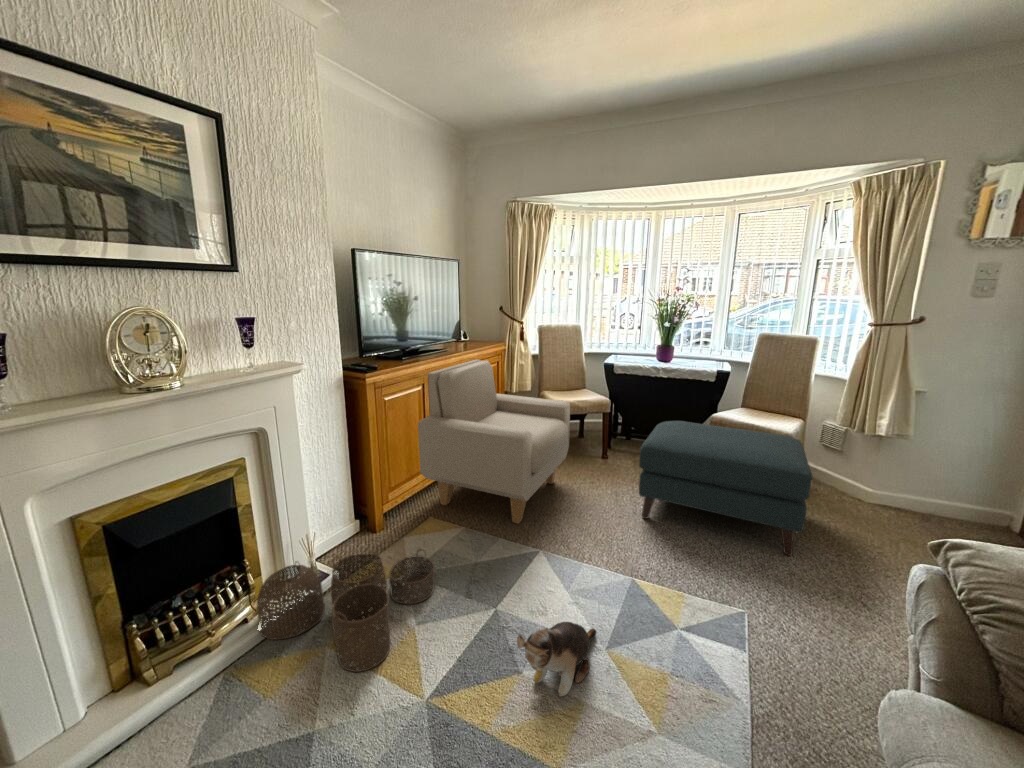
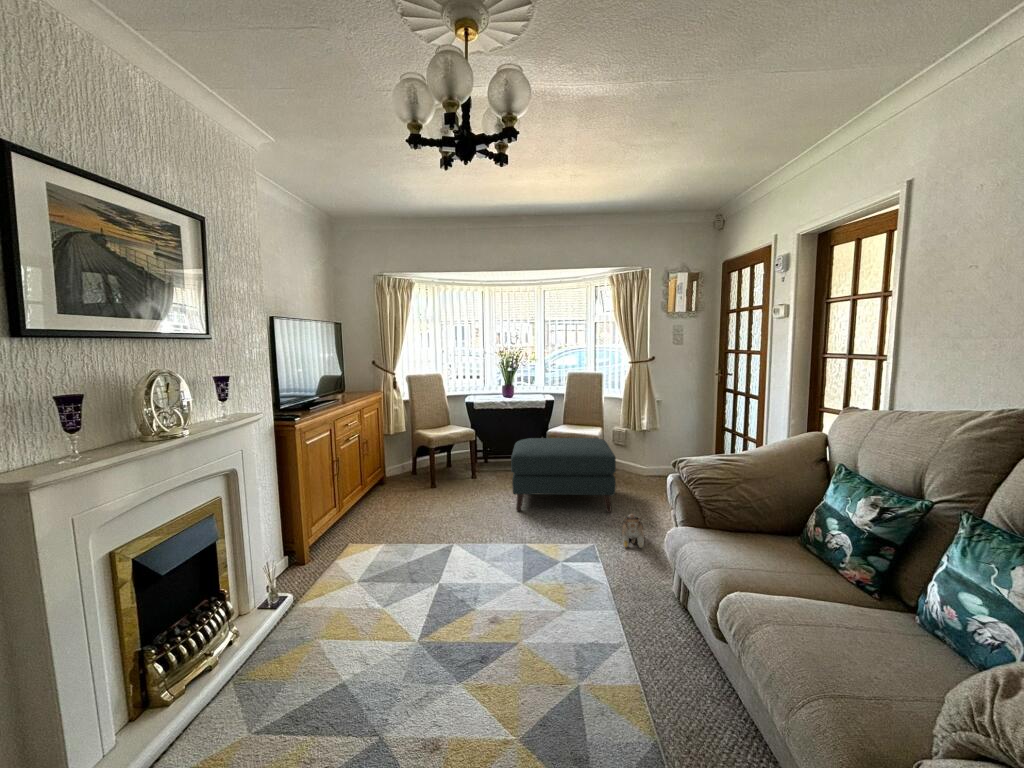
armchair: present [418,360,570,523] -> none [333,406,452,534]
woven basket: present [257,549,435,672] -> none [240,557,385,650]
plush toy: present [517,622,596,696] -> present [622,514,645,548]

